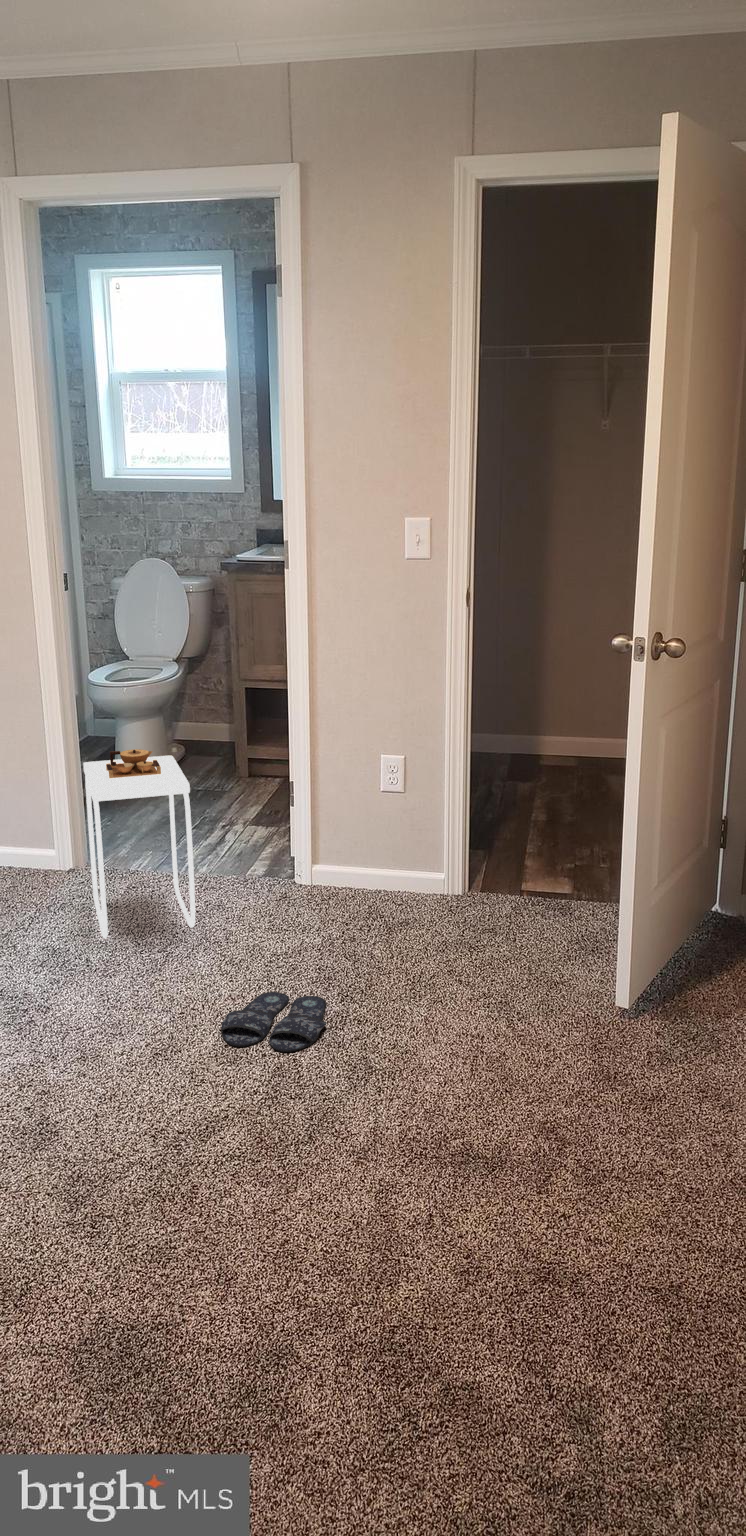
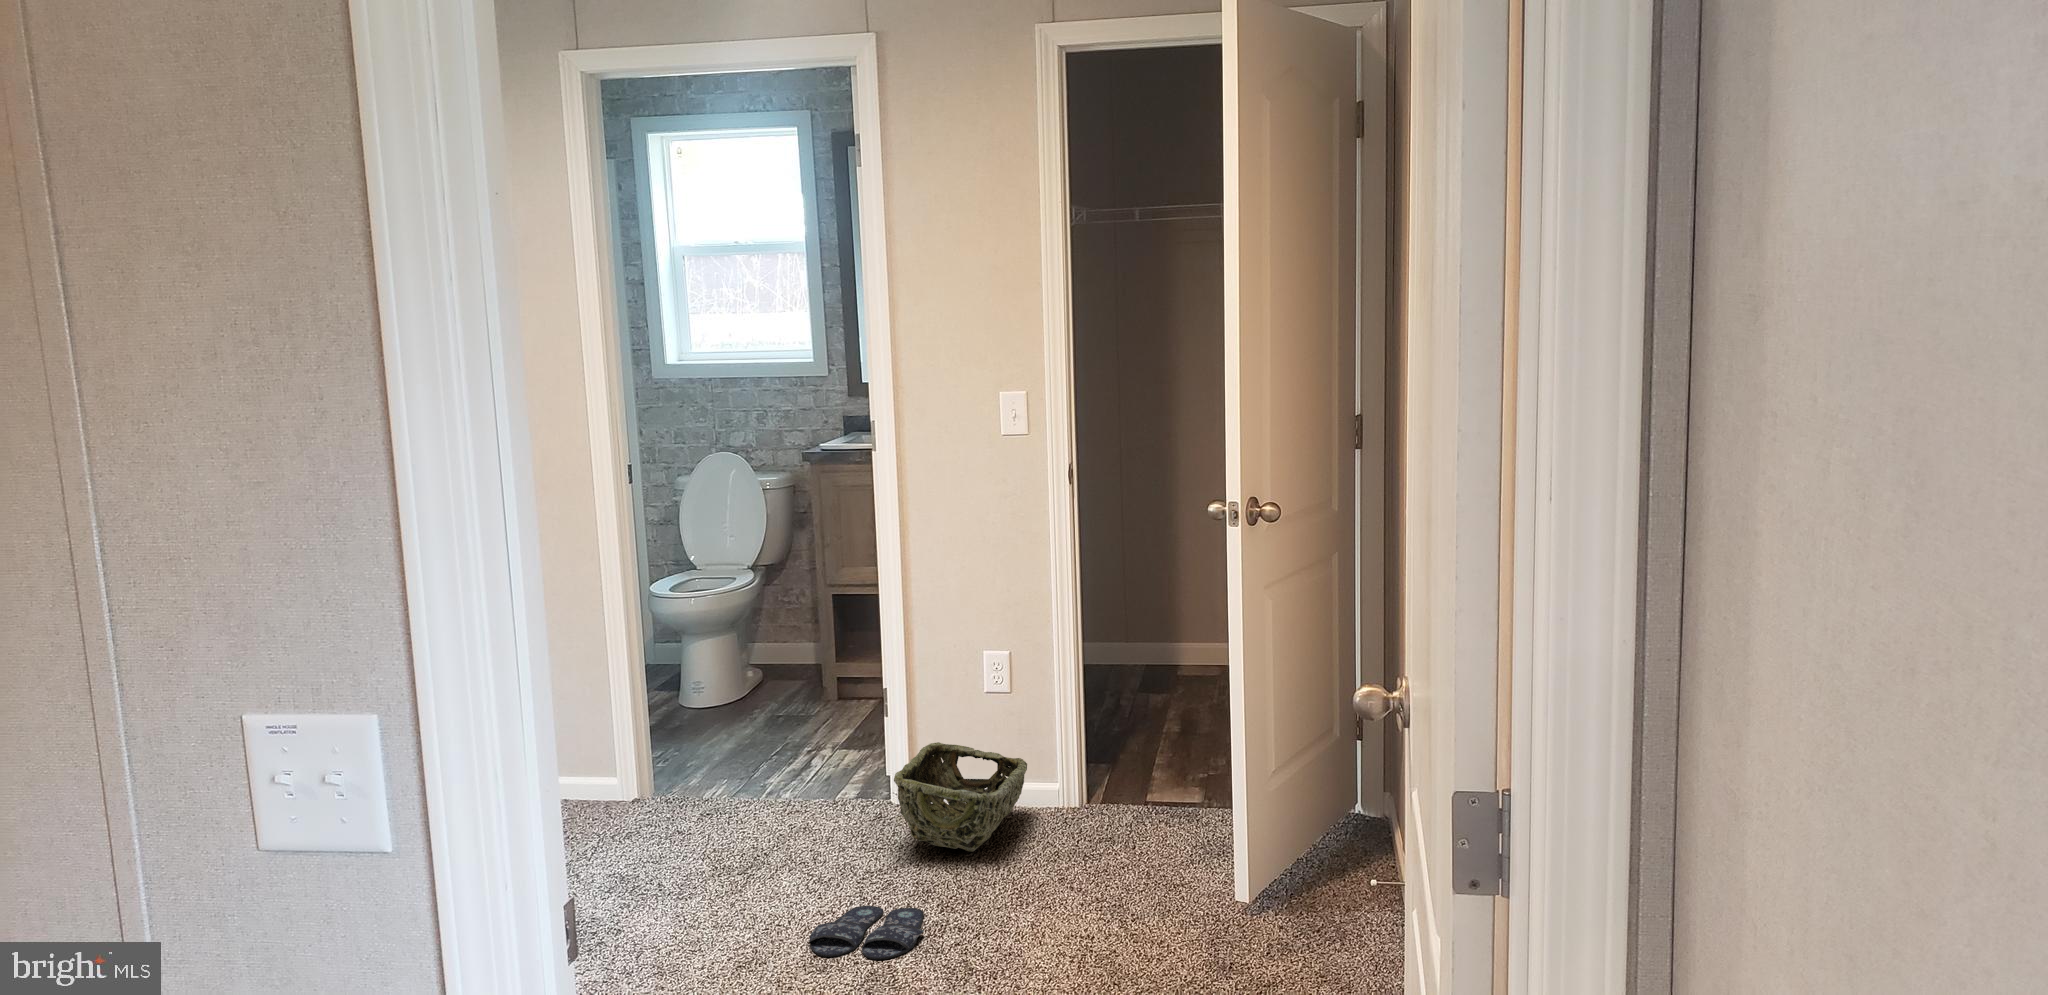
side table: present [83,749,195,938] -> none [653,652,779,863]
woven basket: none [300,834,419,938] -> present [894,742,1027,852]

